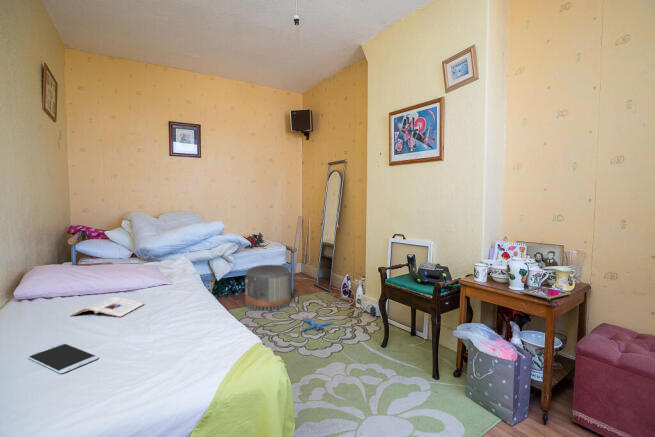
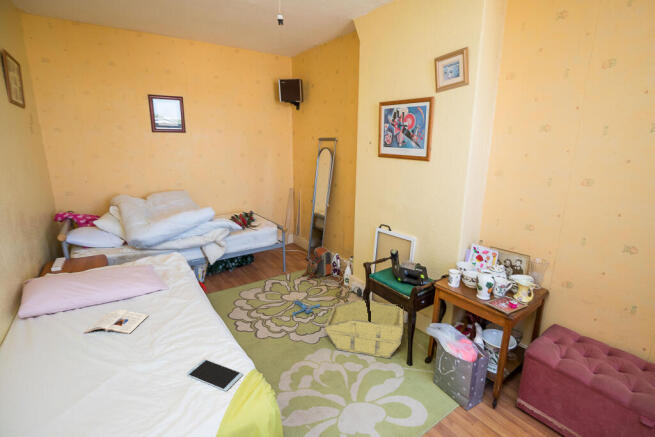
pouf: present [245,265,291,310] -> none [238,245,282,291]
backpack: none [311,268,348,302] -> present [302,247,334,280]
storage bin: none [338,310,427,372] -> present [325,300,403,358]
smartphone: present [28,343,98,373] -> present [187,360,243,391]

